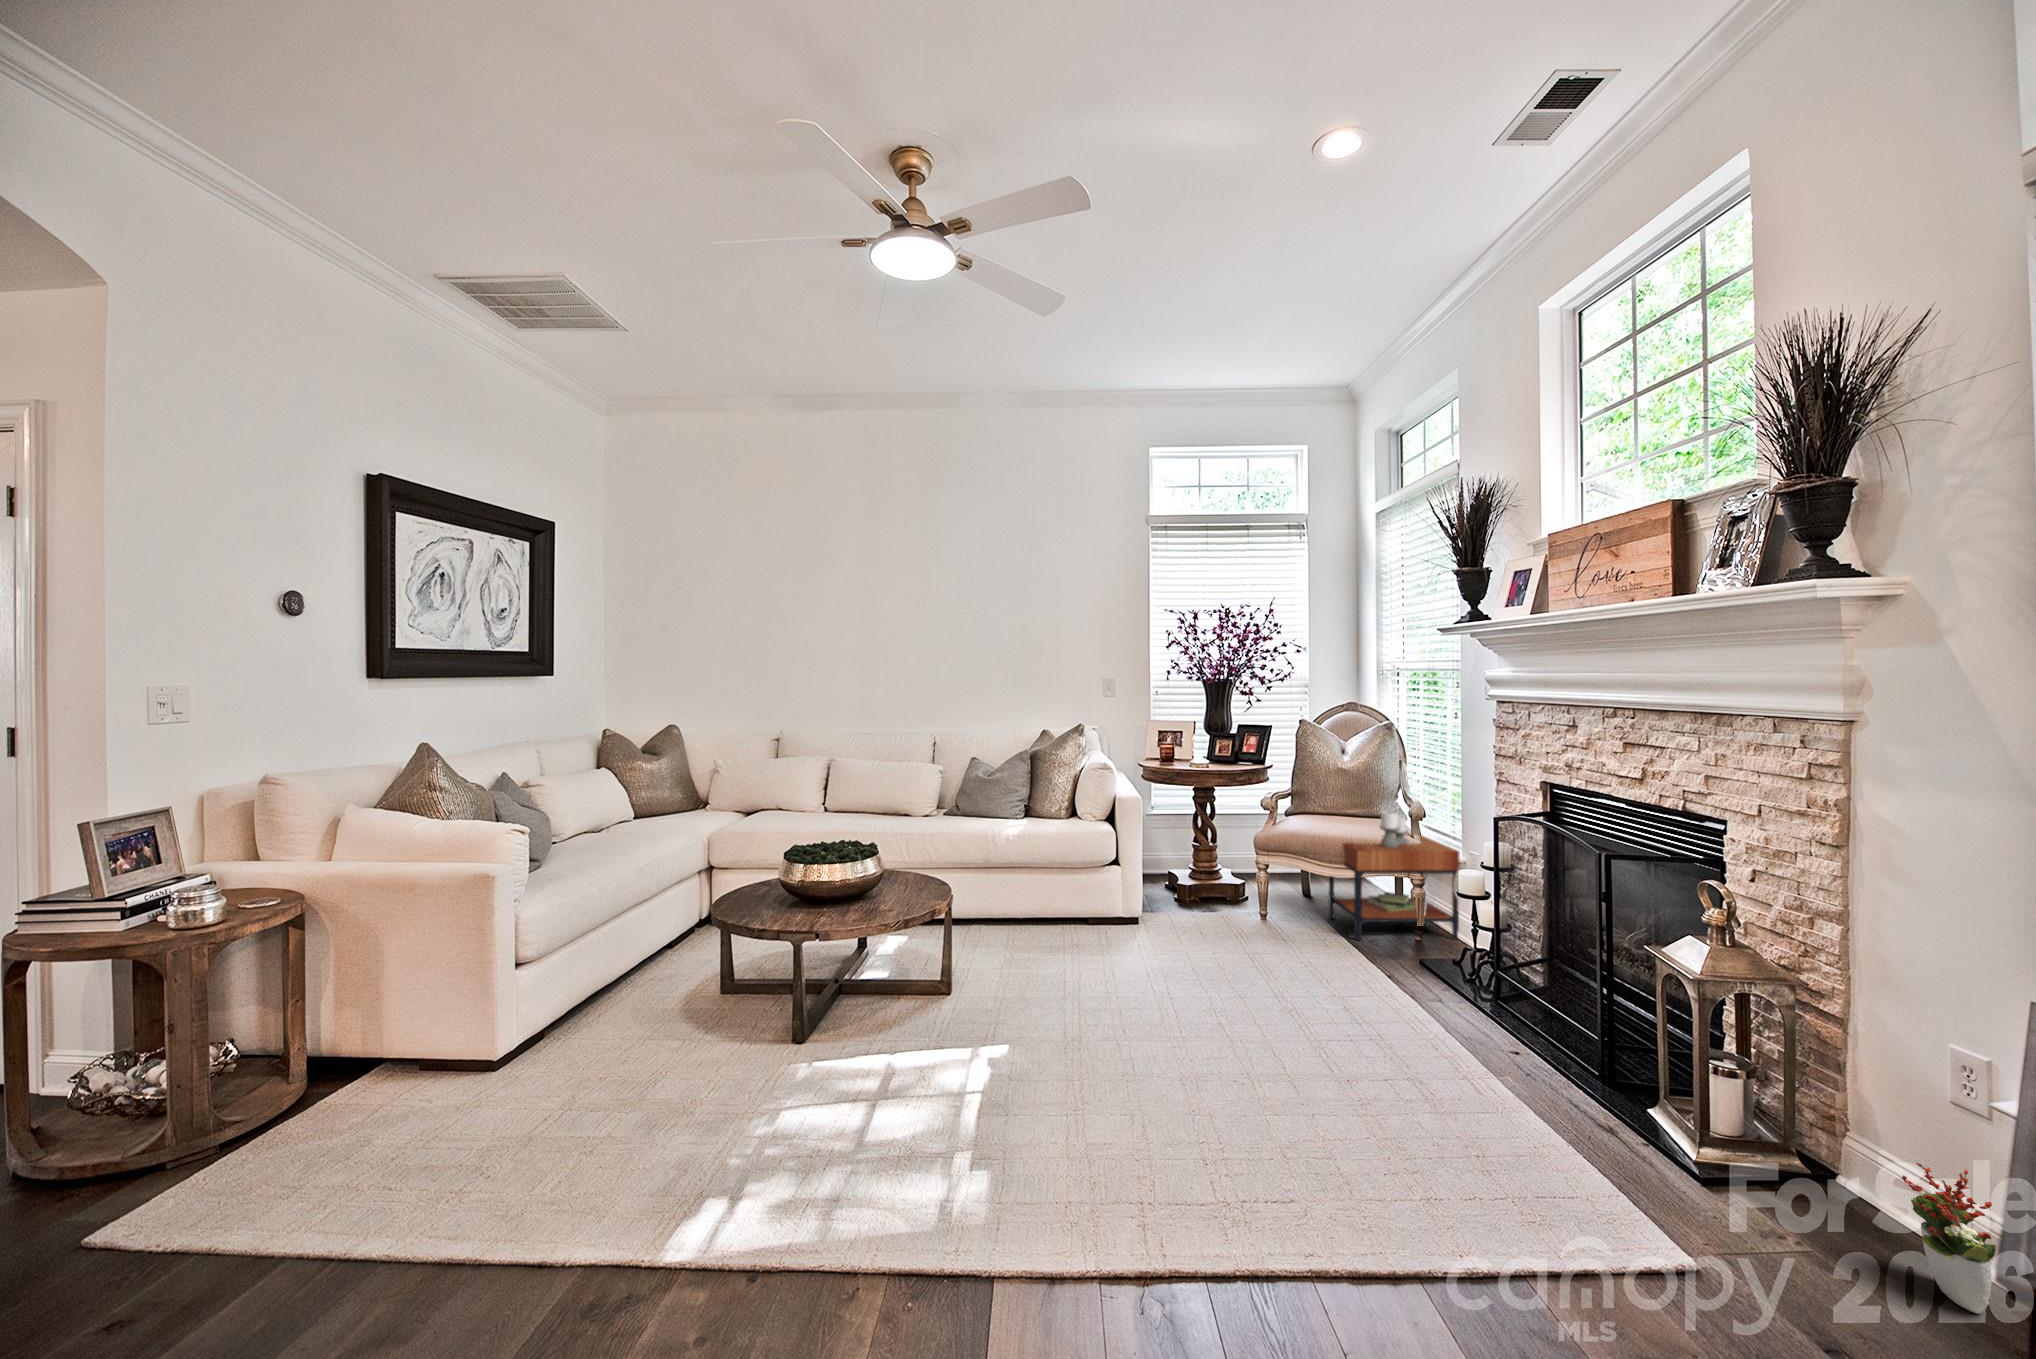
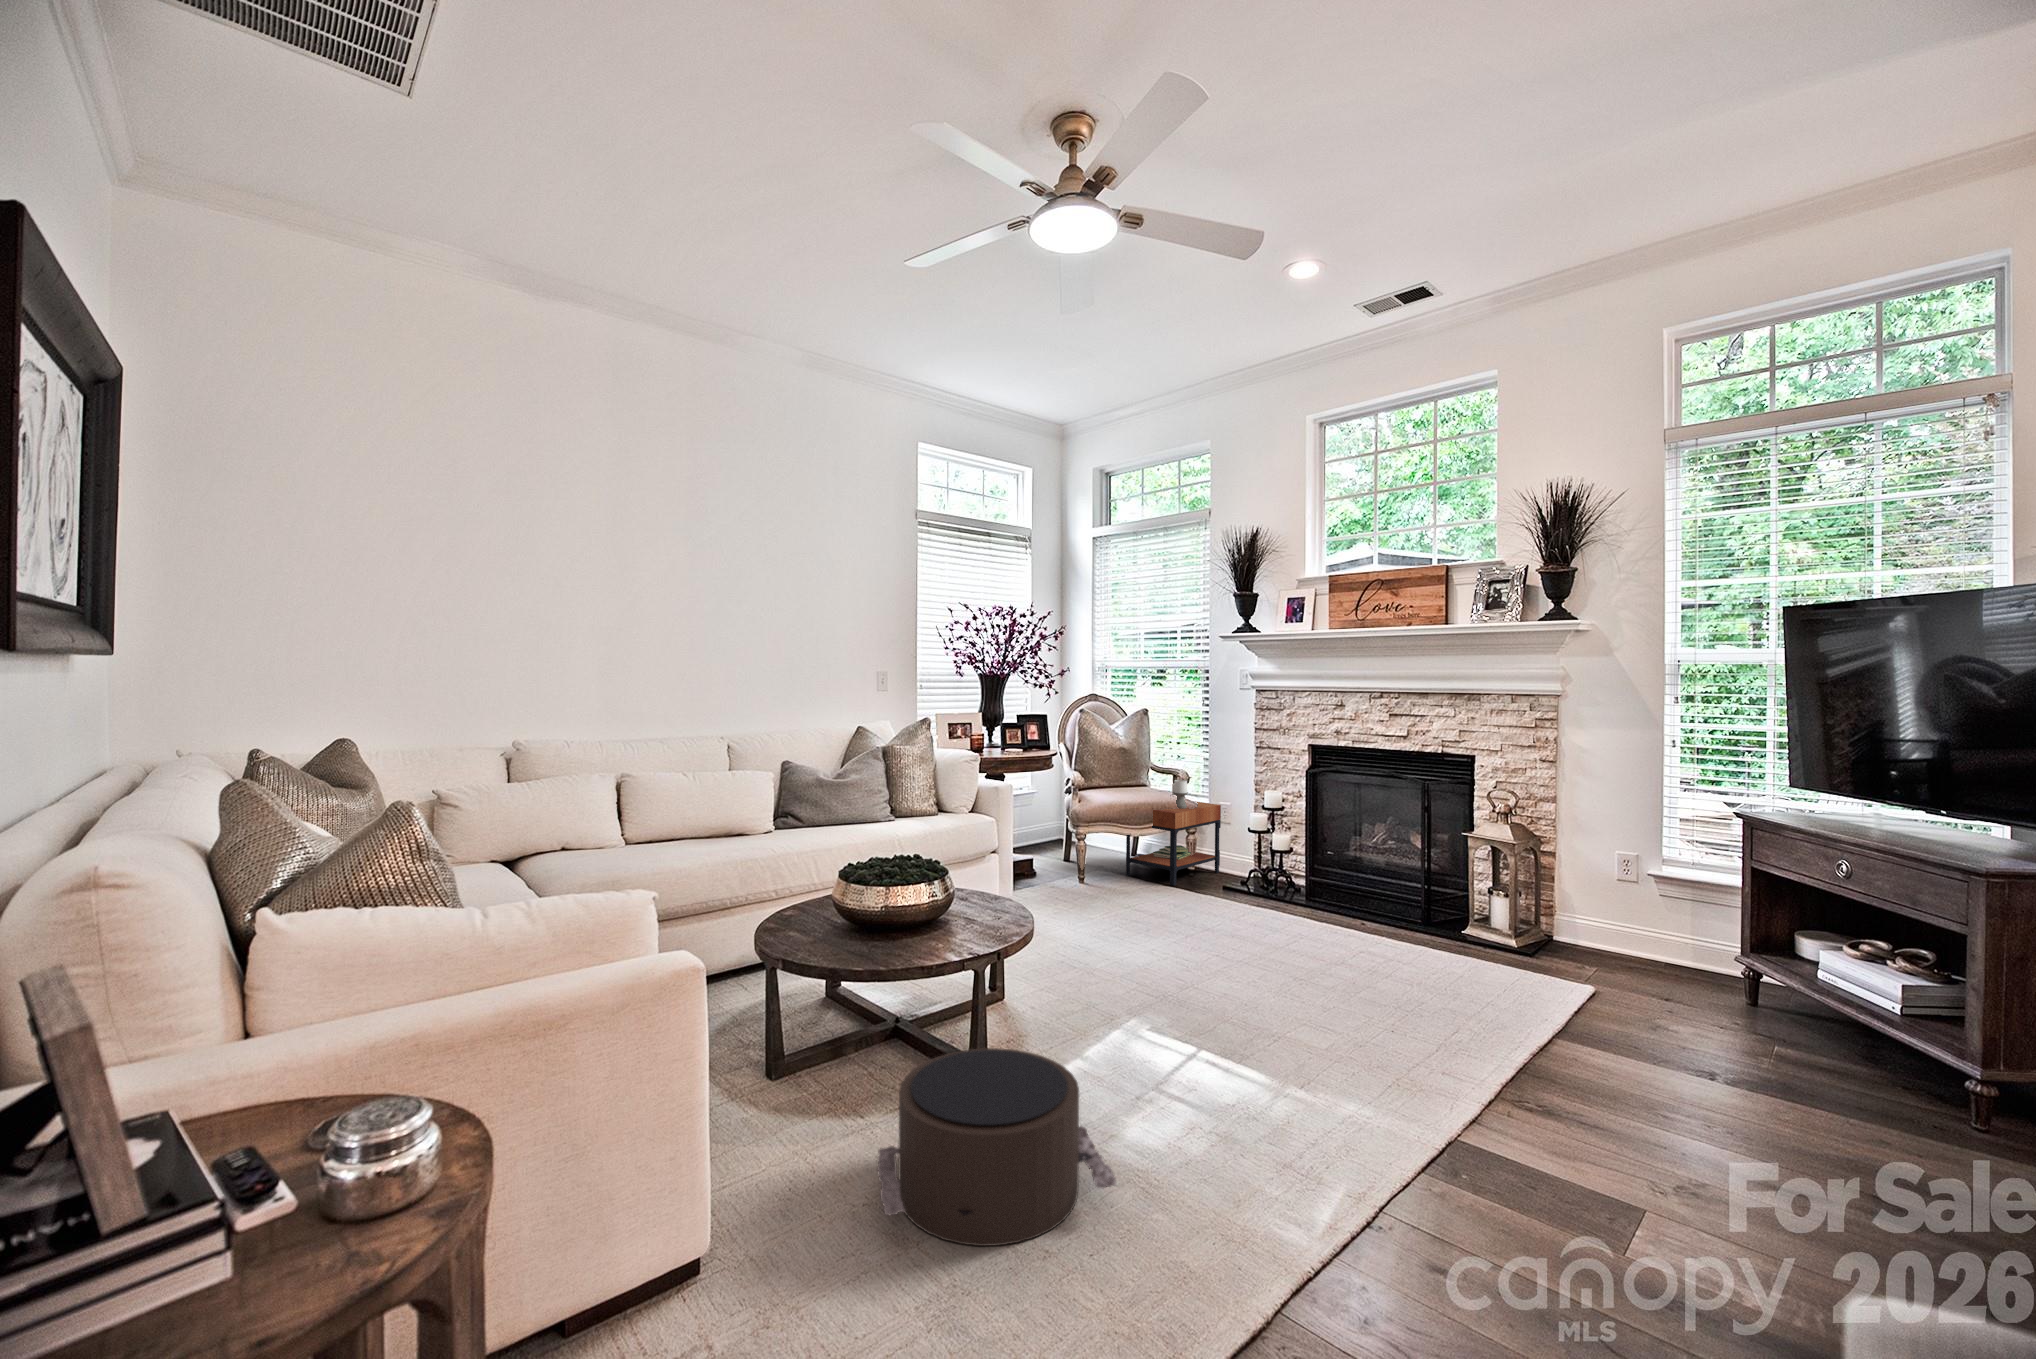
pouf: none [523,994,712,1146] -> present [877,1048,1117,1246]
decorative plant: present [1901,1162,1996,1314] -> none [1621,905,1662,968]

